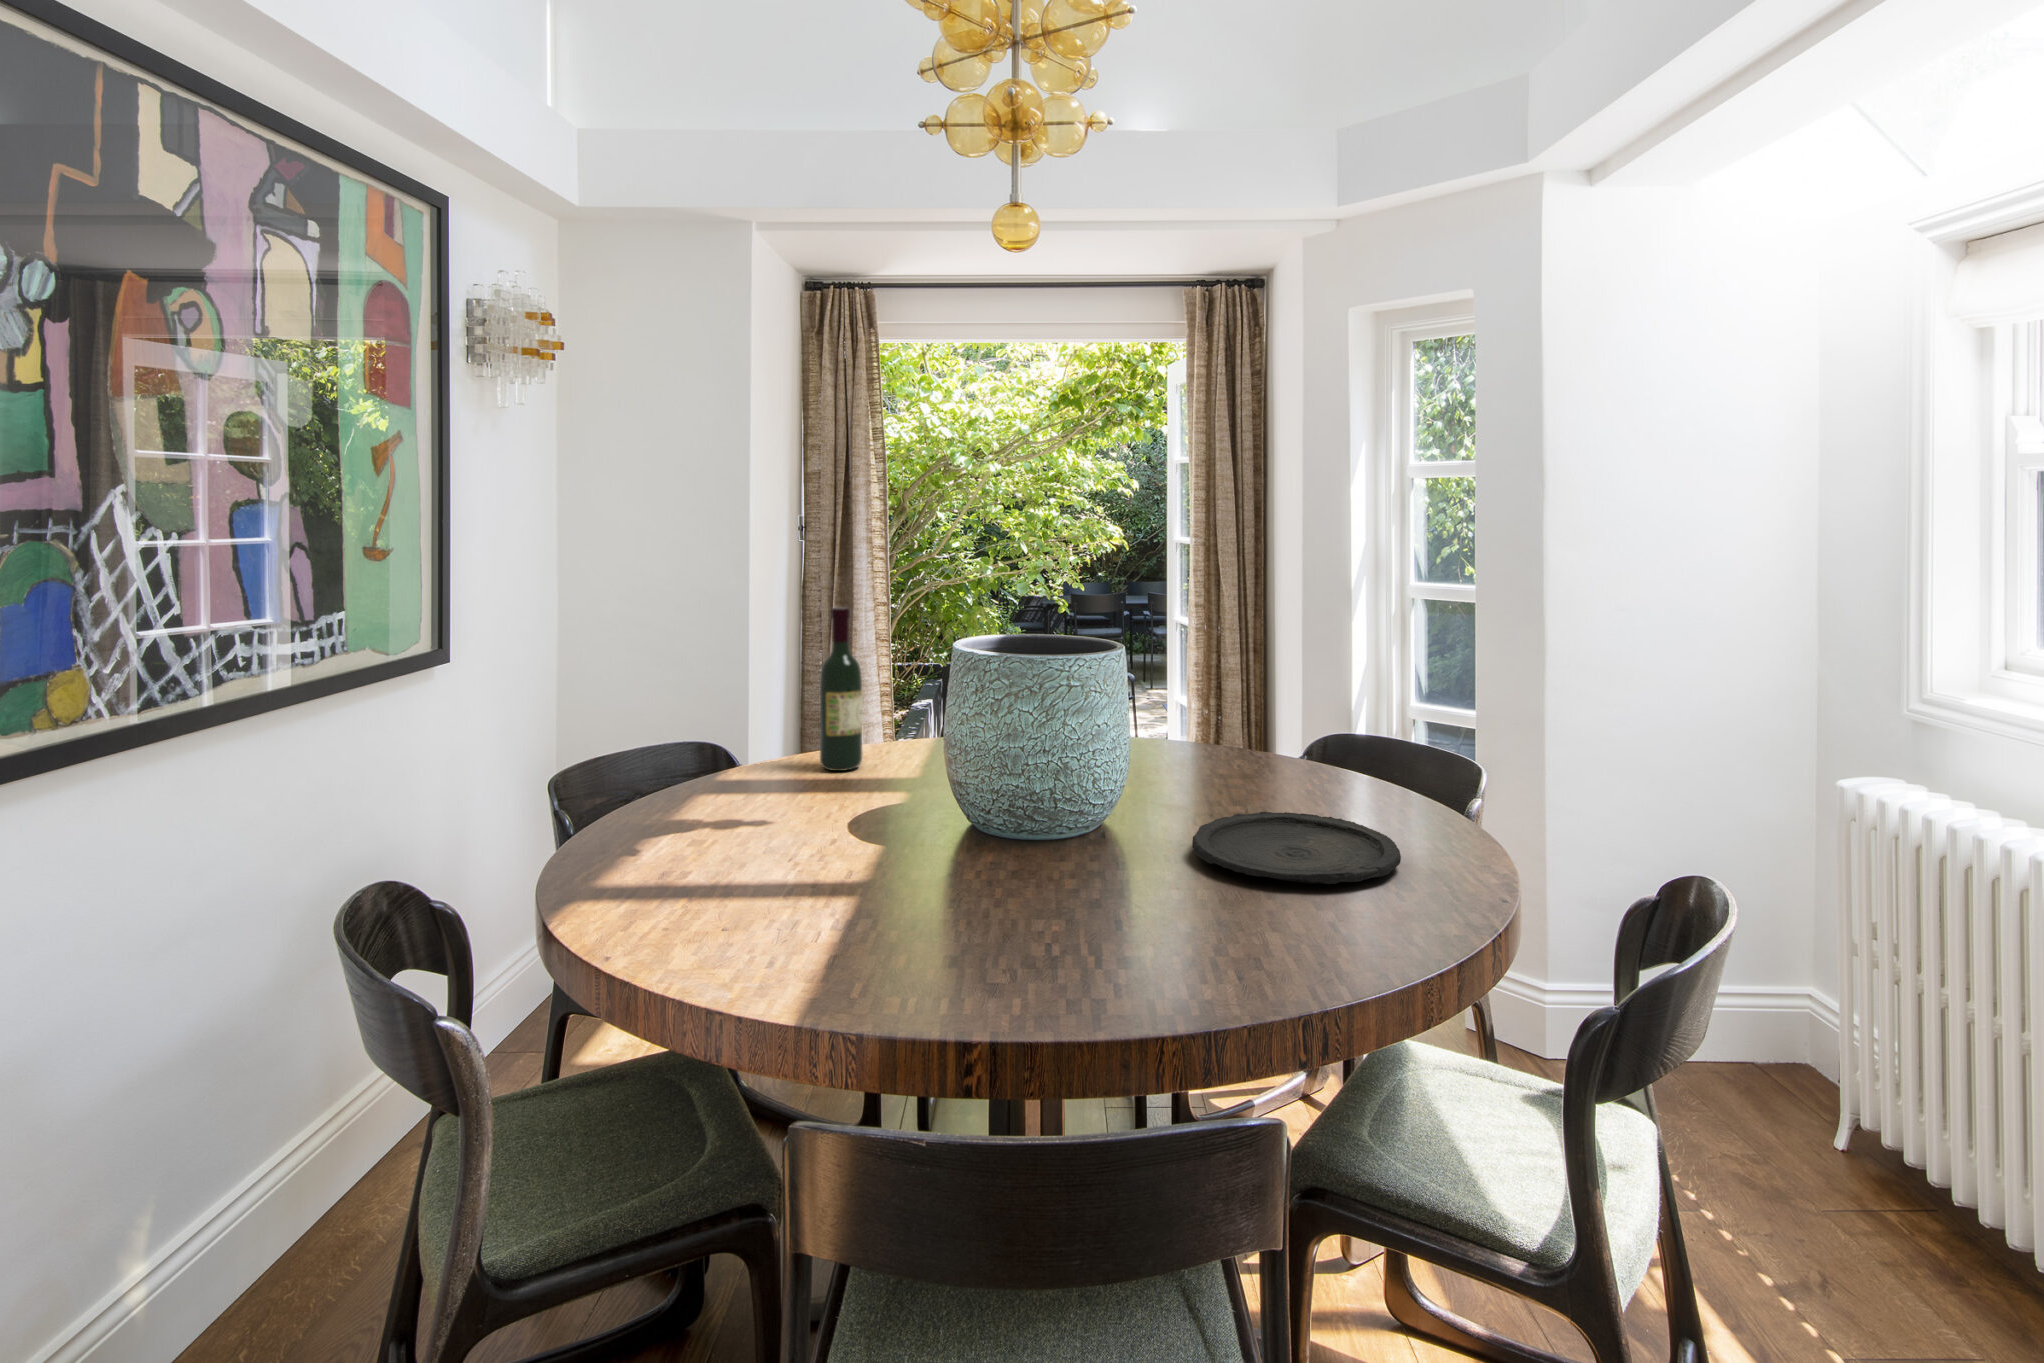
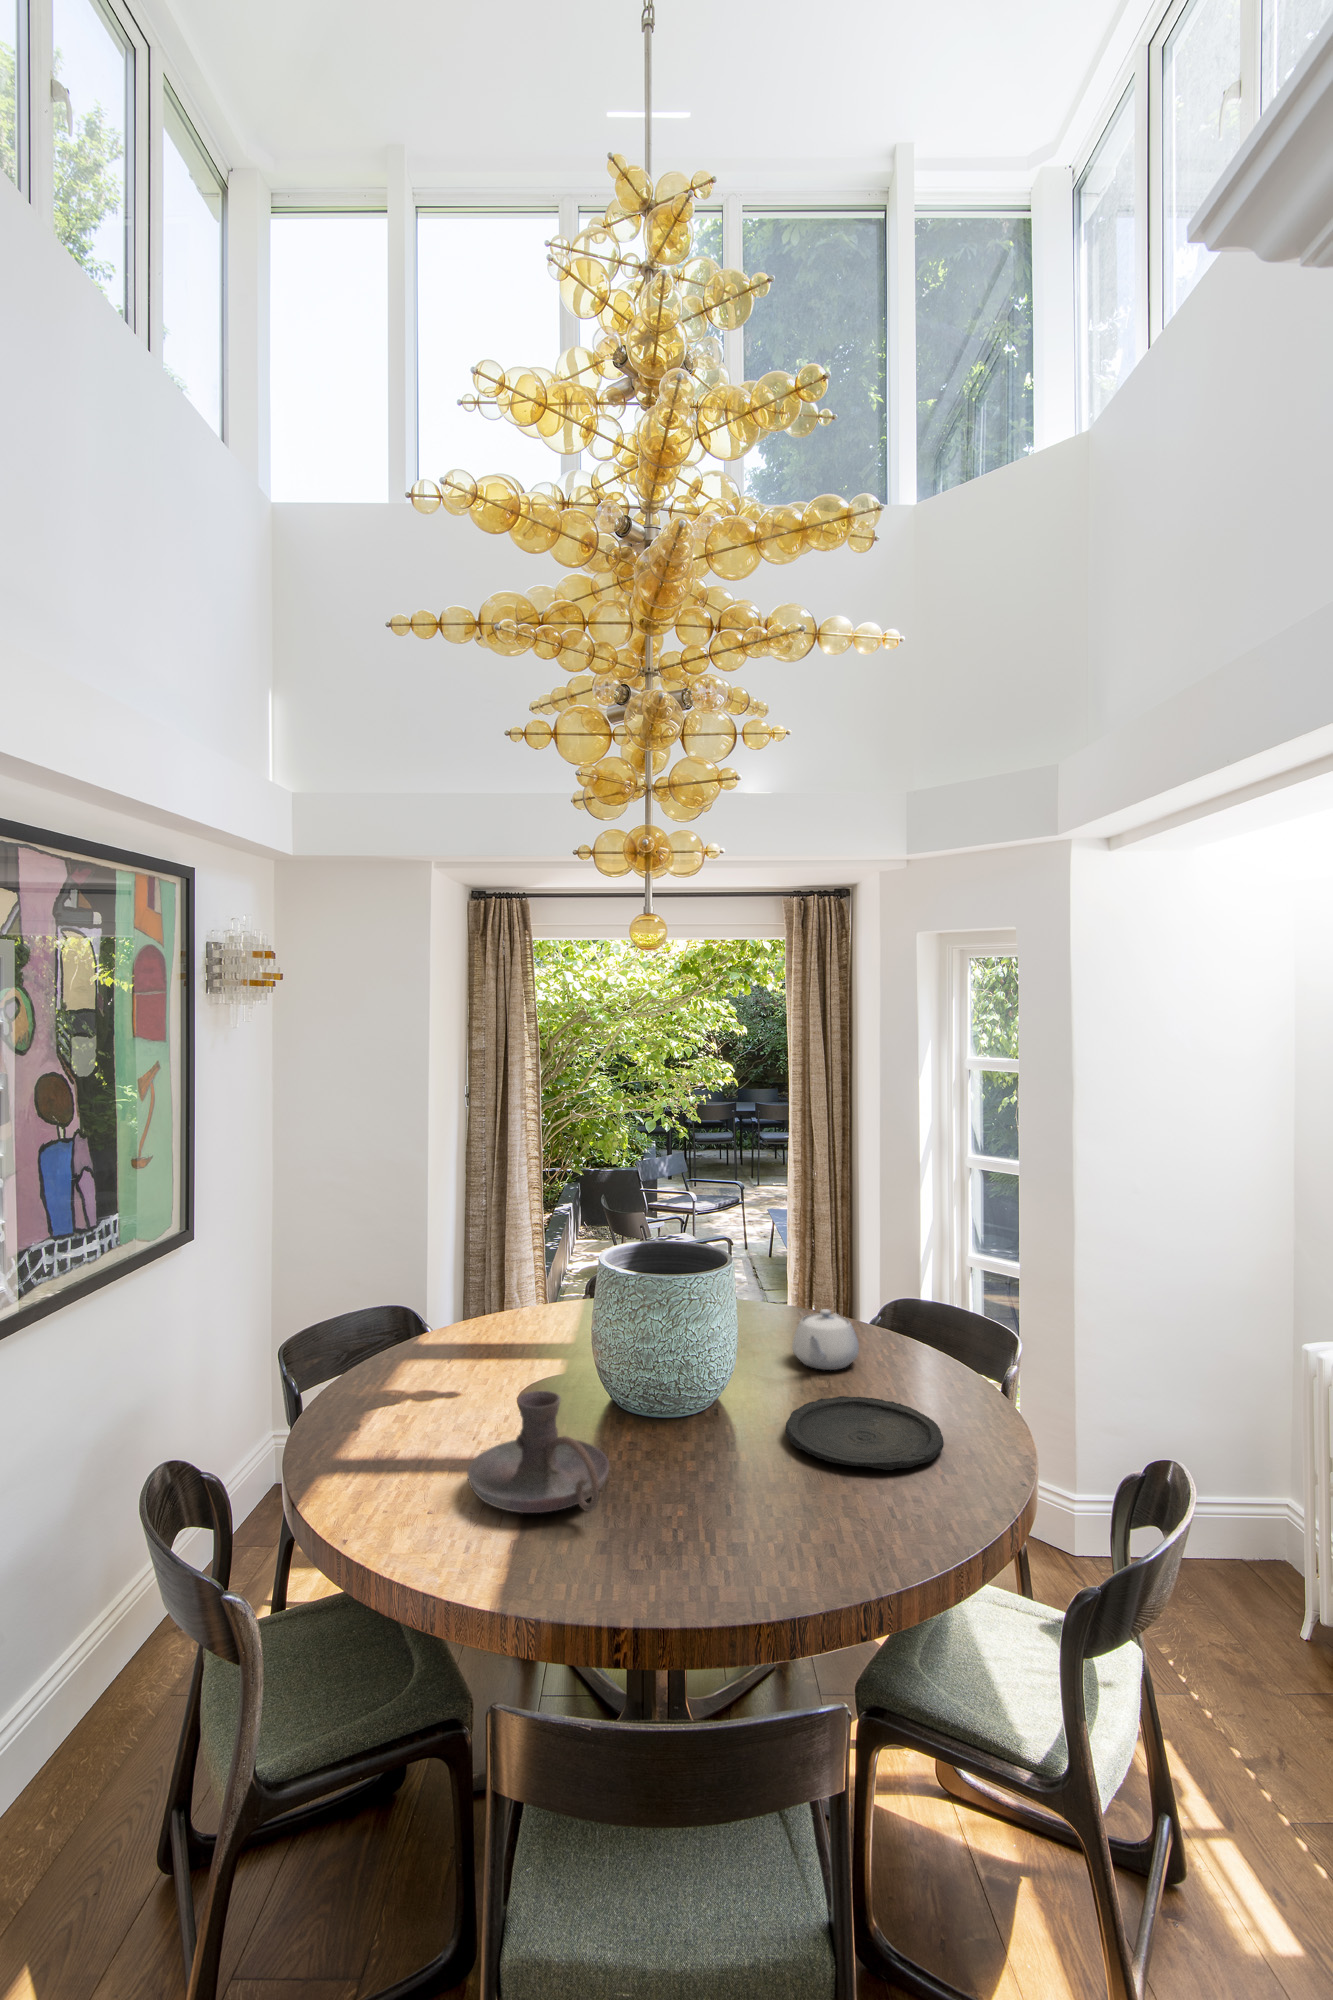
wine bottle: present [820,607,862,771] -> none [493,1212,527,1344]
teapot: none [1198,720,1283,793] -> present [792,1309,859,1370]
candle holder: none [772,777,961,923] -> present [467,1391,609,1513]

